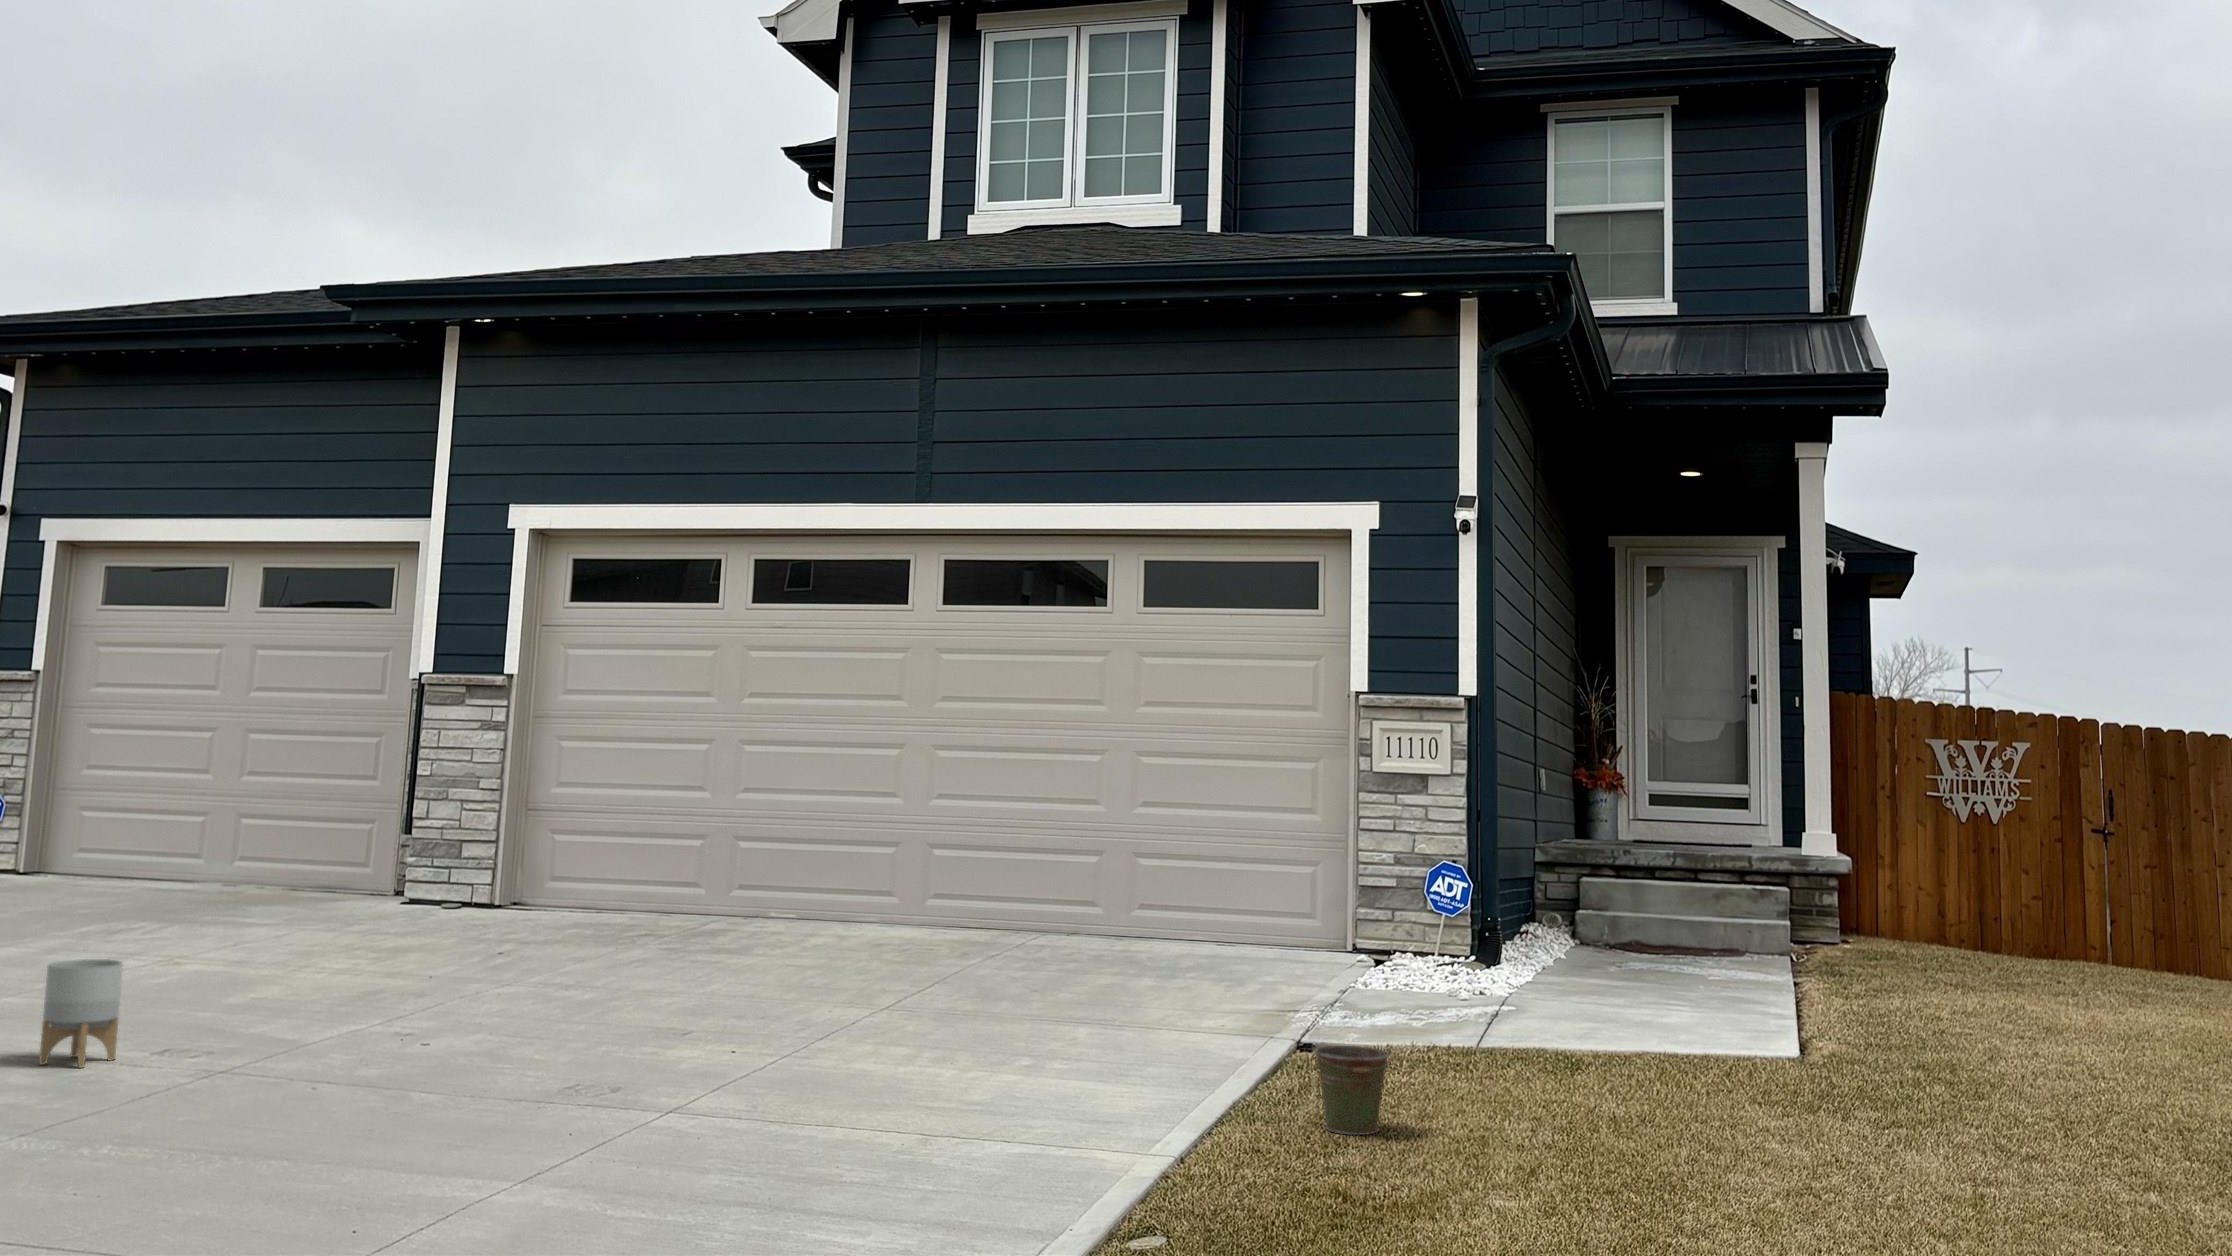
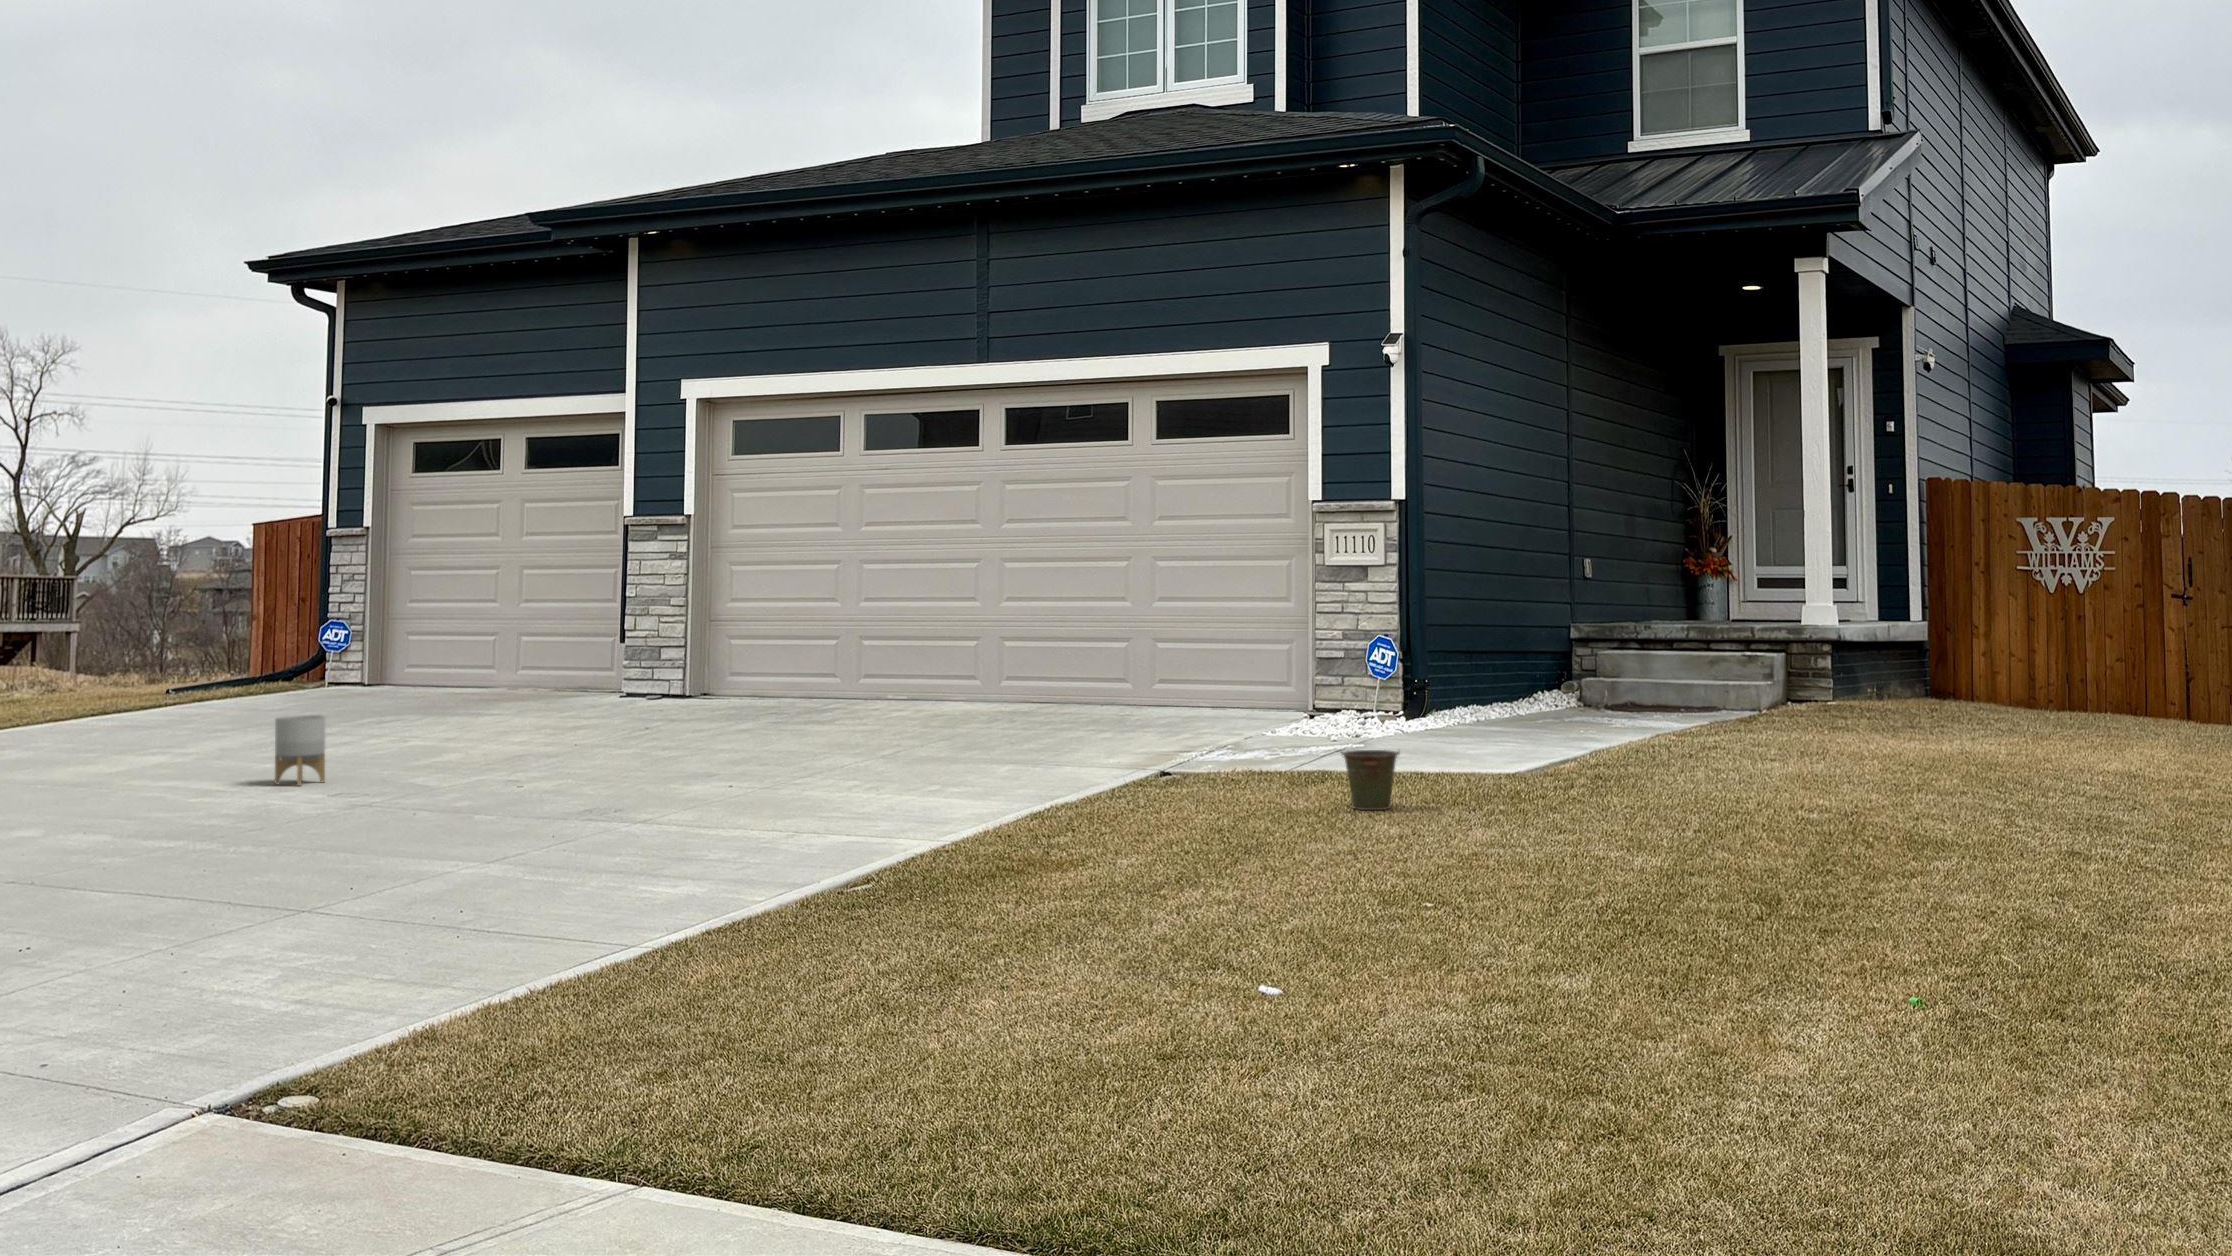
bucket: present [1313,1046,1392,1135] -> present [1341,750,1399,810]

